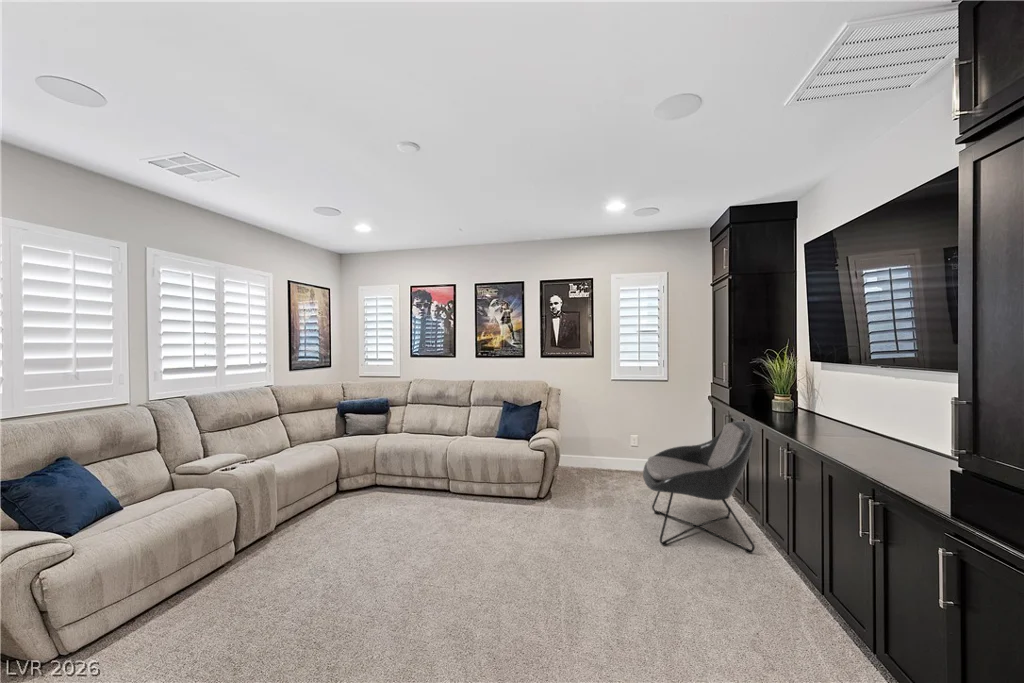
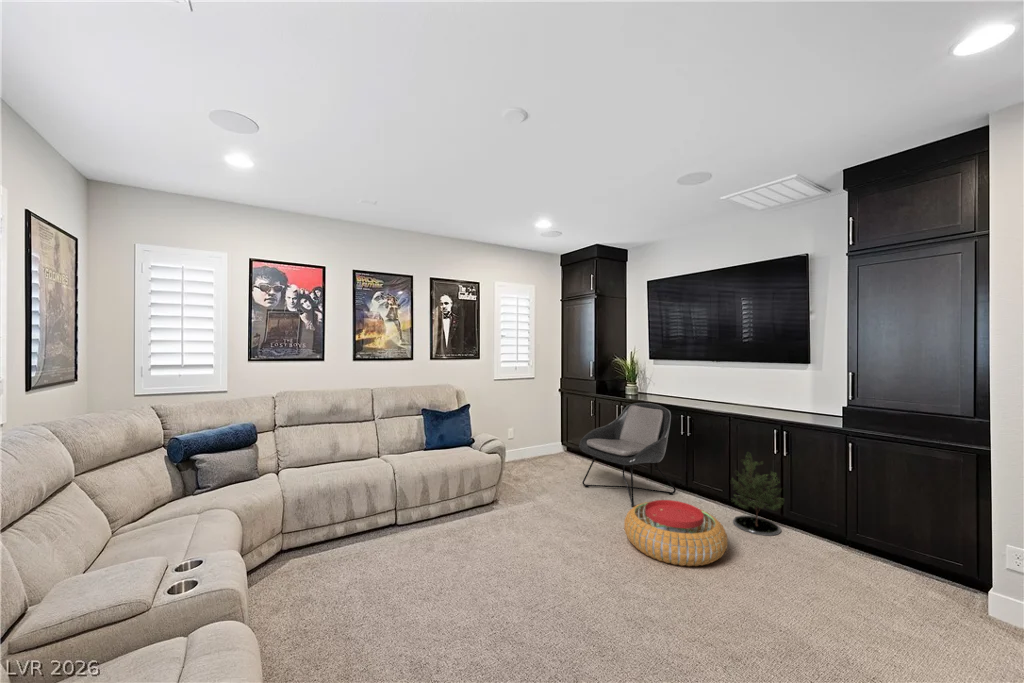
potted tree: none [735,505,831,648] -> present [732,454,783,536]
pouf: none [559,531,681,619] -> present [624,500,727,566]

